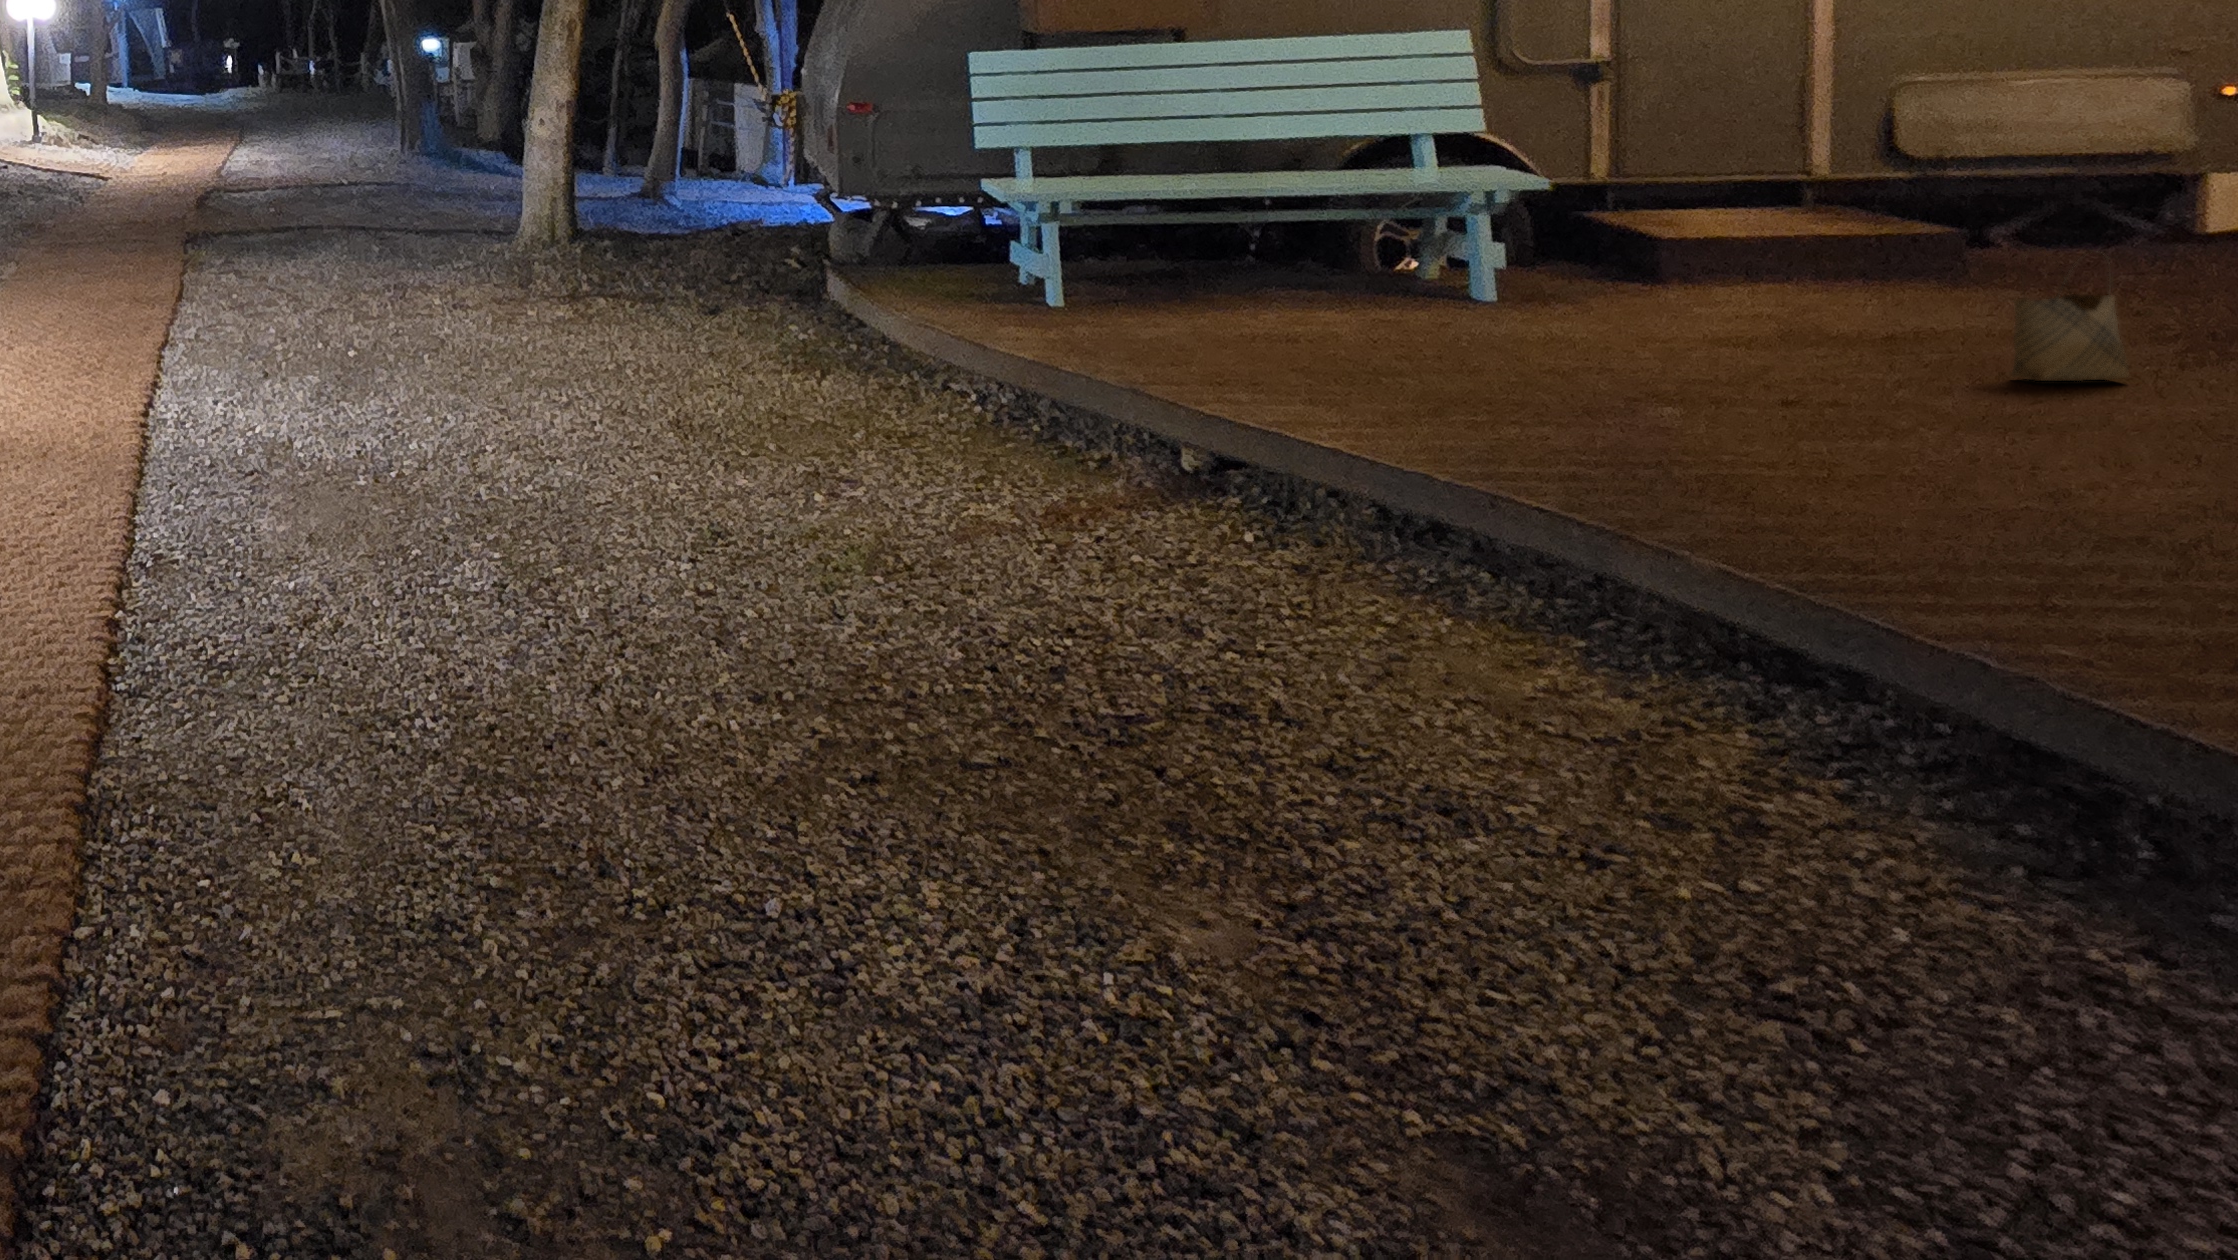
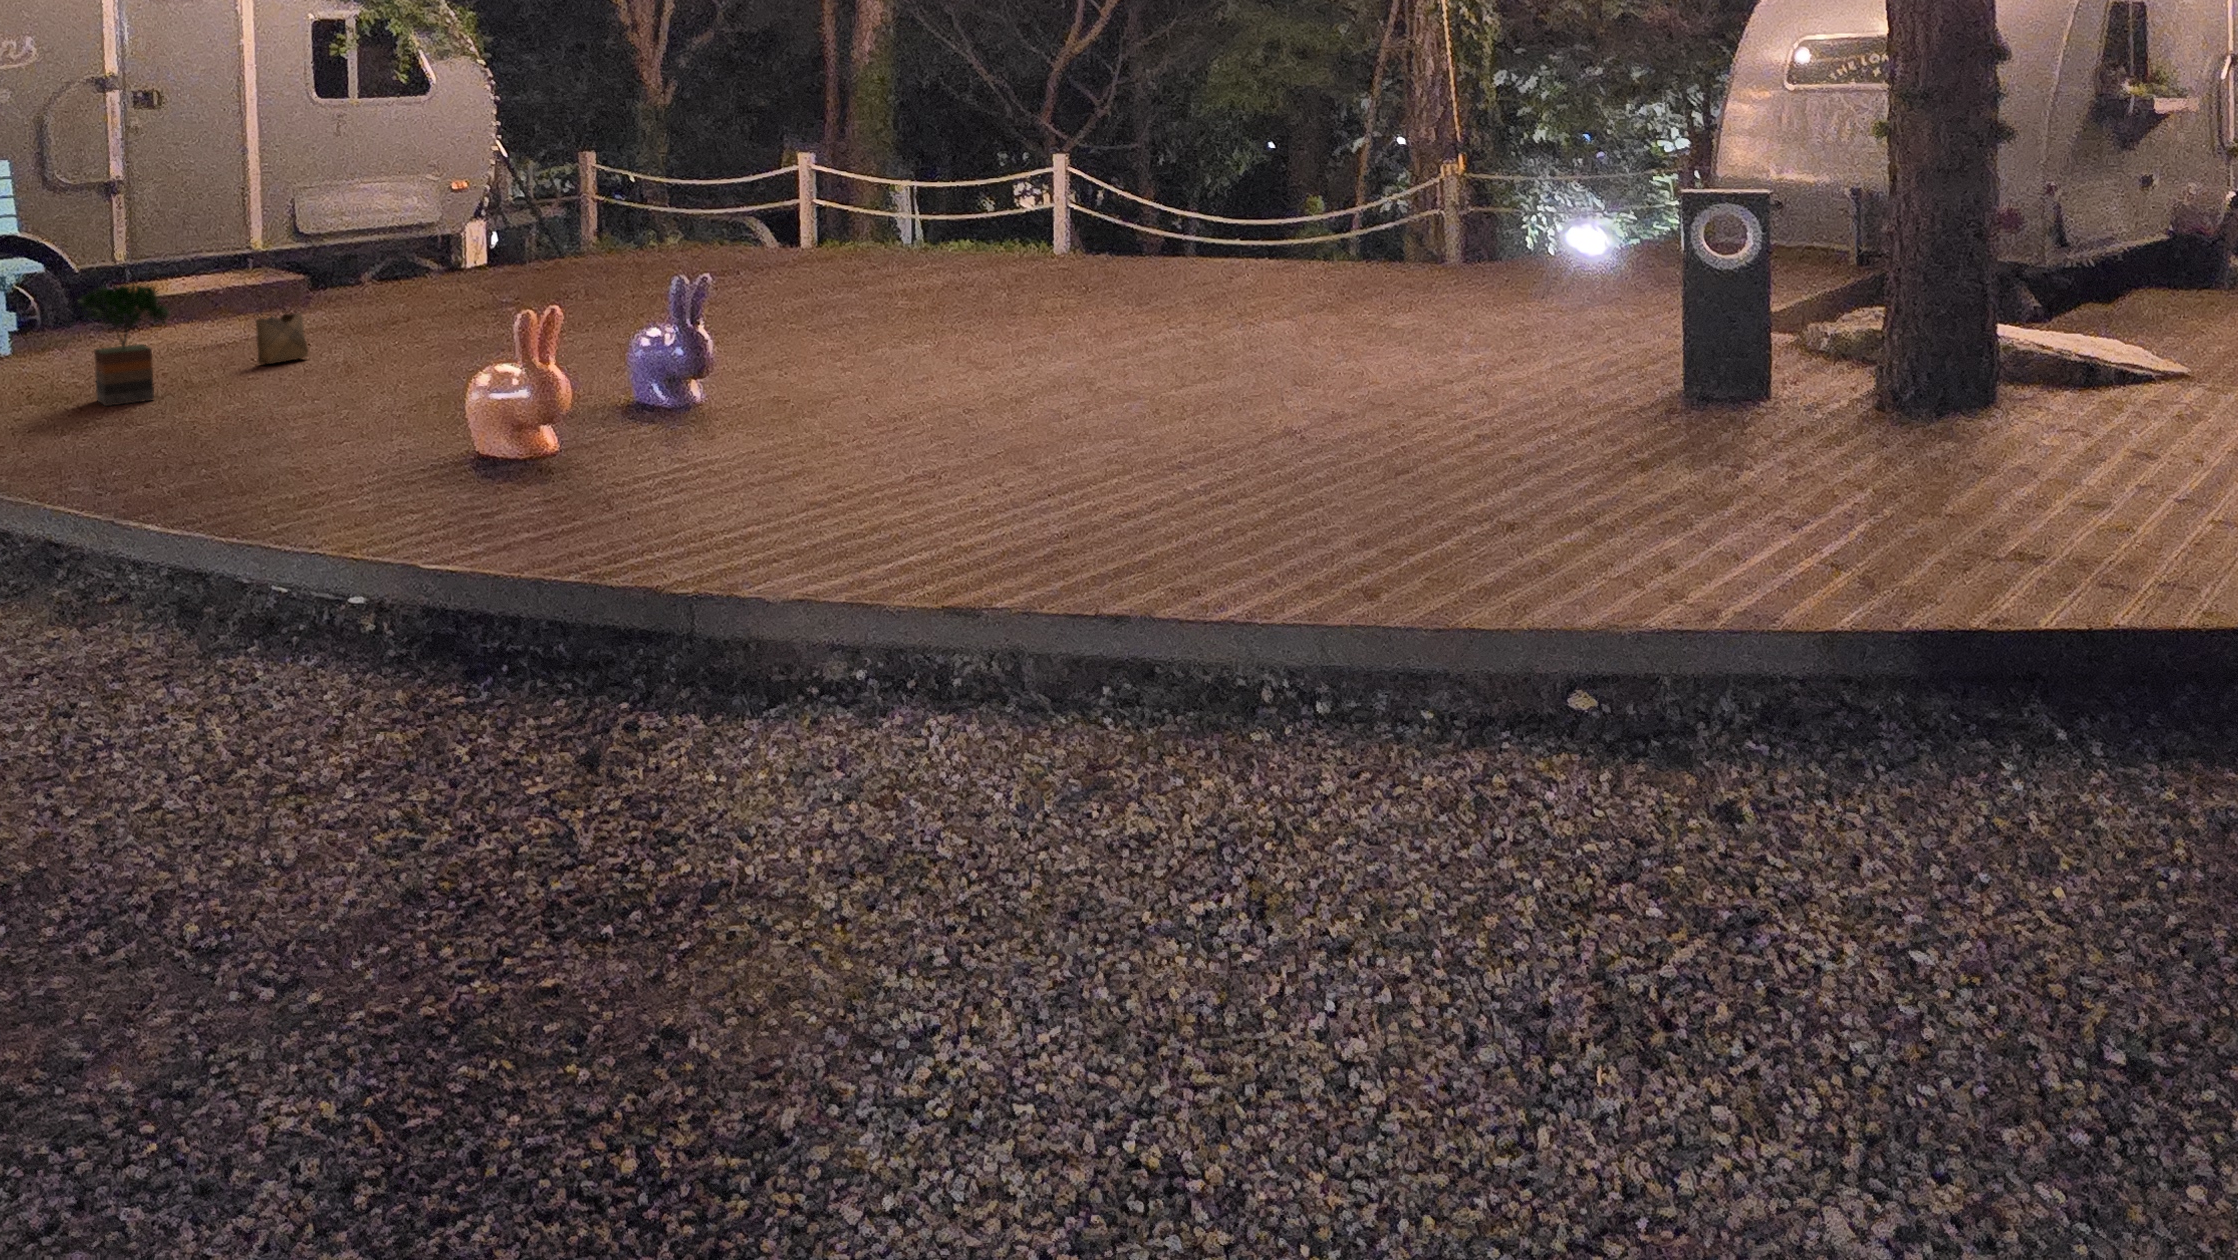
potted tree: none [1707,216,1914,425] -> present [78,285,169,406]

